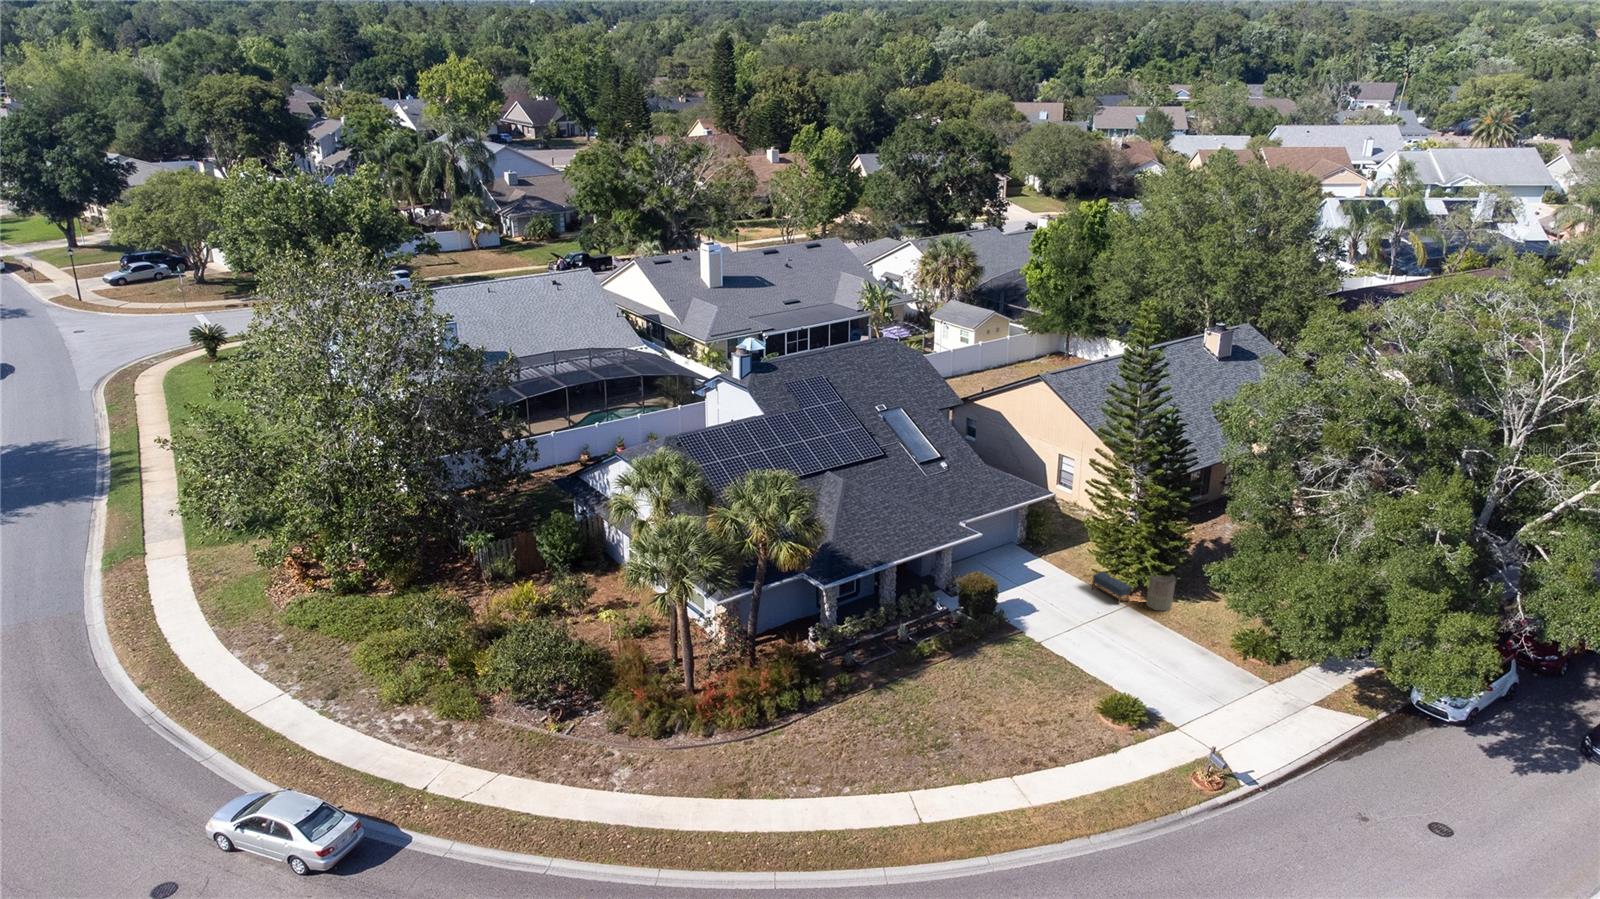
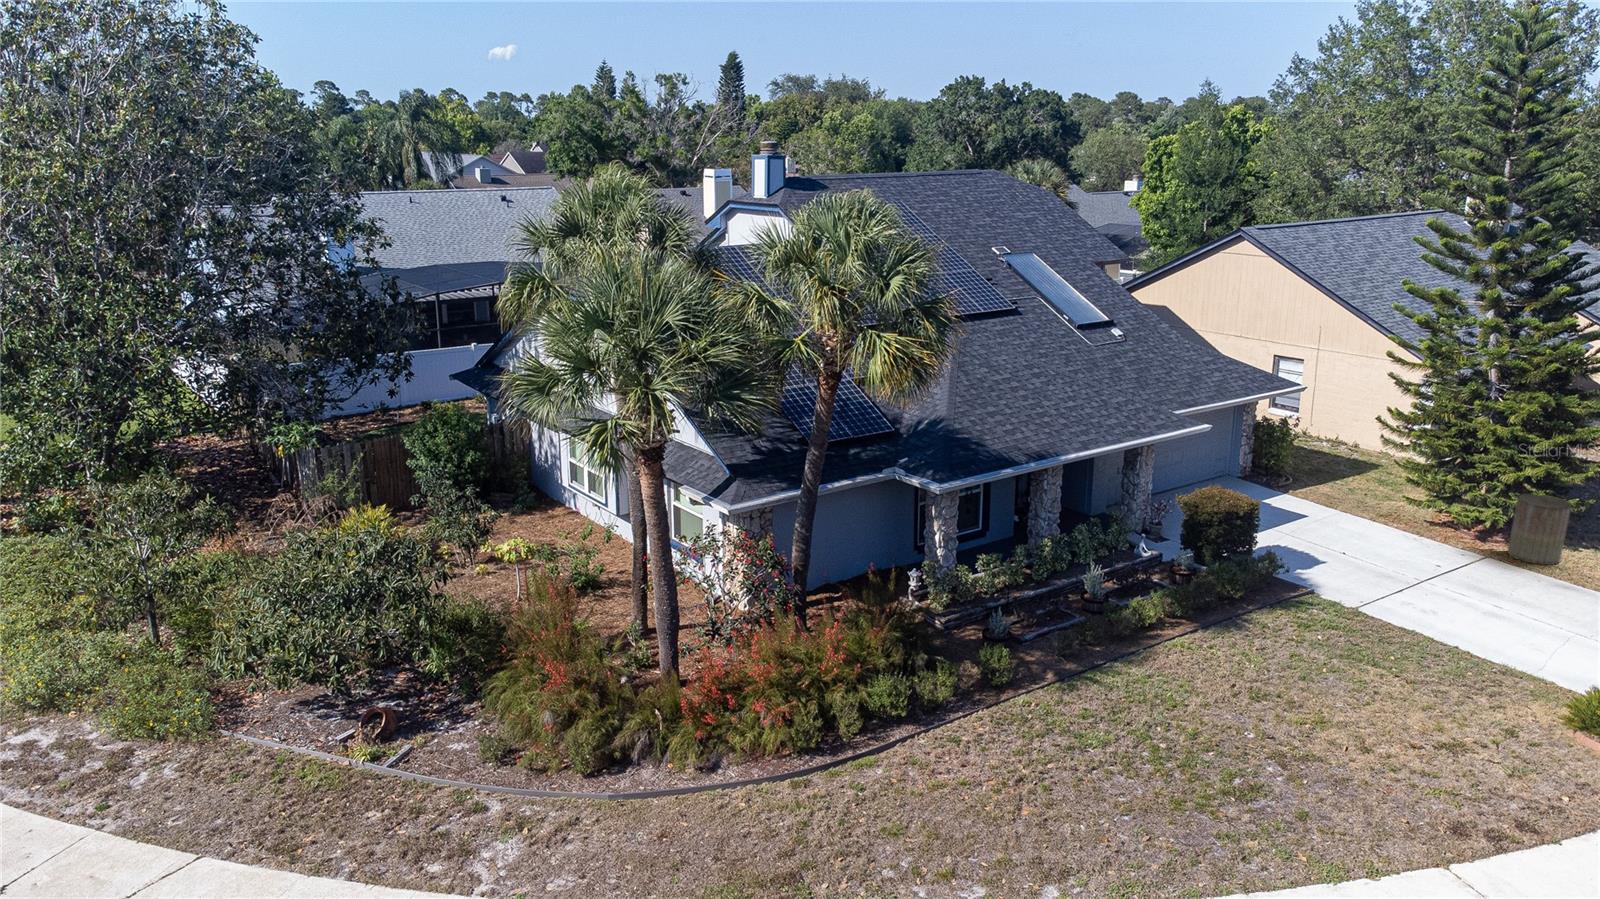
bench: present [1092,572,1131,603] -> none [1397,504,1481,556]

